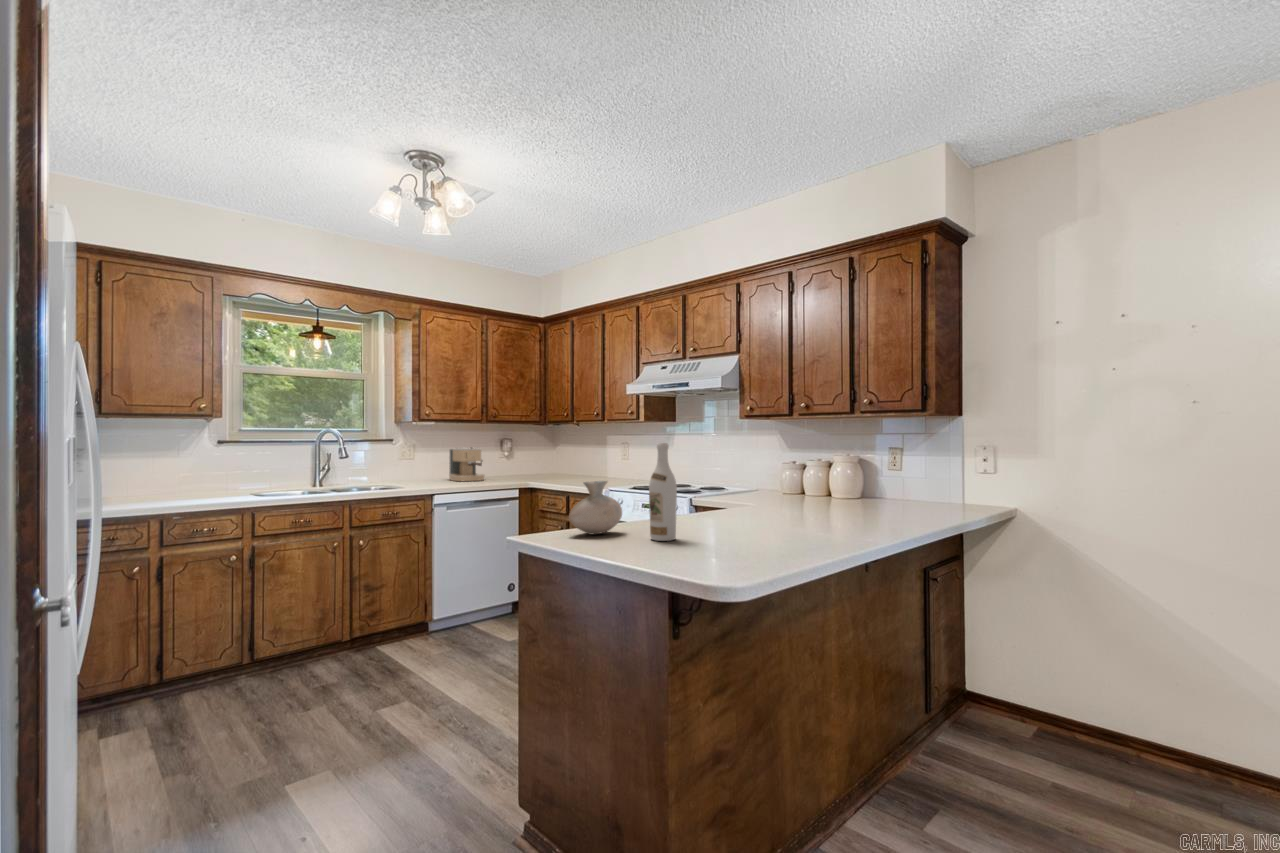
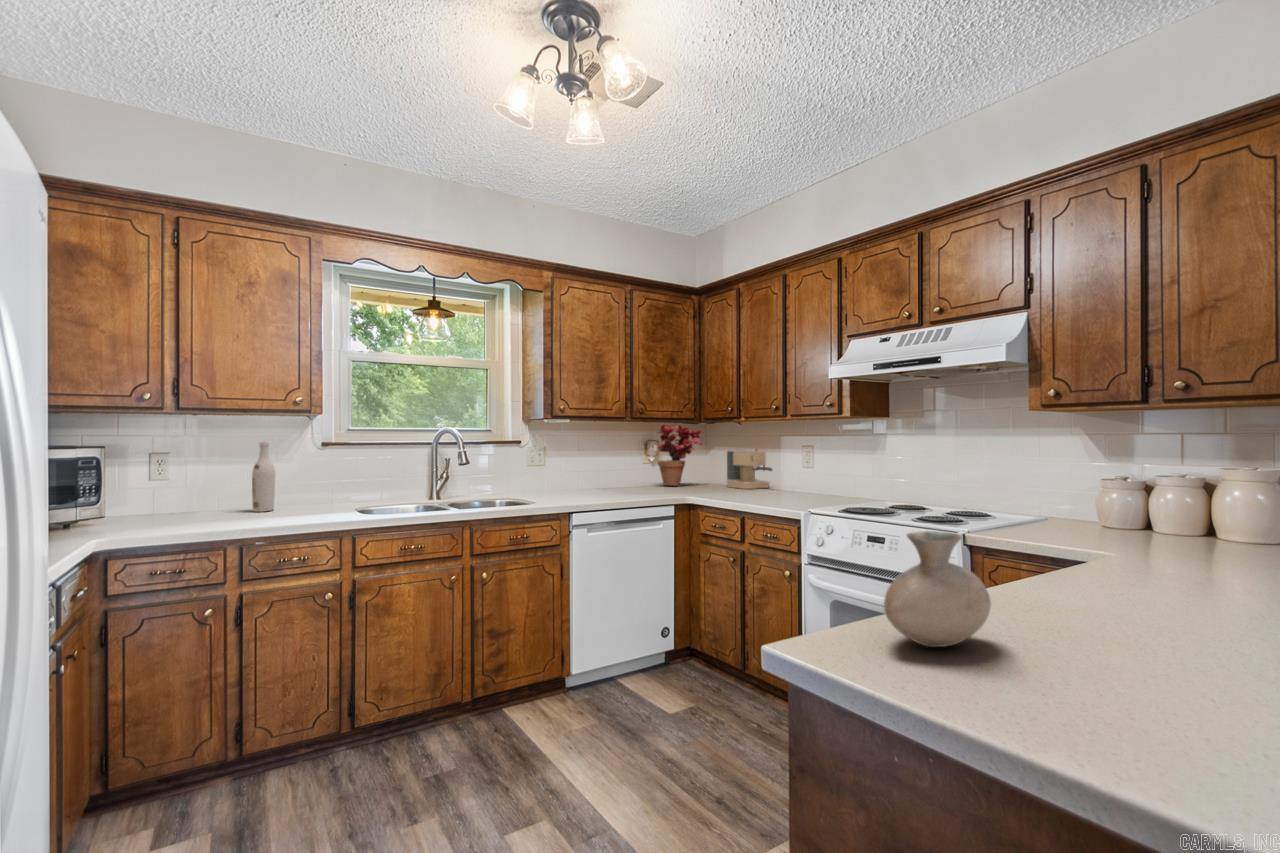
potted plant: none [510,427,548,476] -> present [658,425,703,486]
wine bottle: present [649,443,677,541] -> present [252,442,275,512]
coffee maker: present [449,448,485,481] -> present [727,449,772,489]

